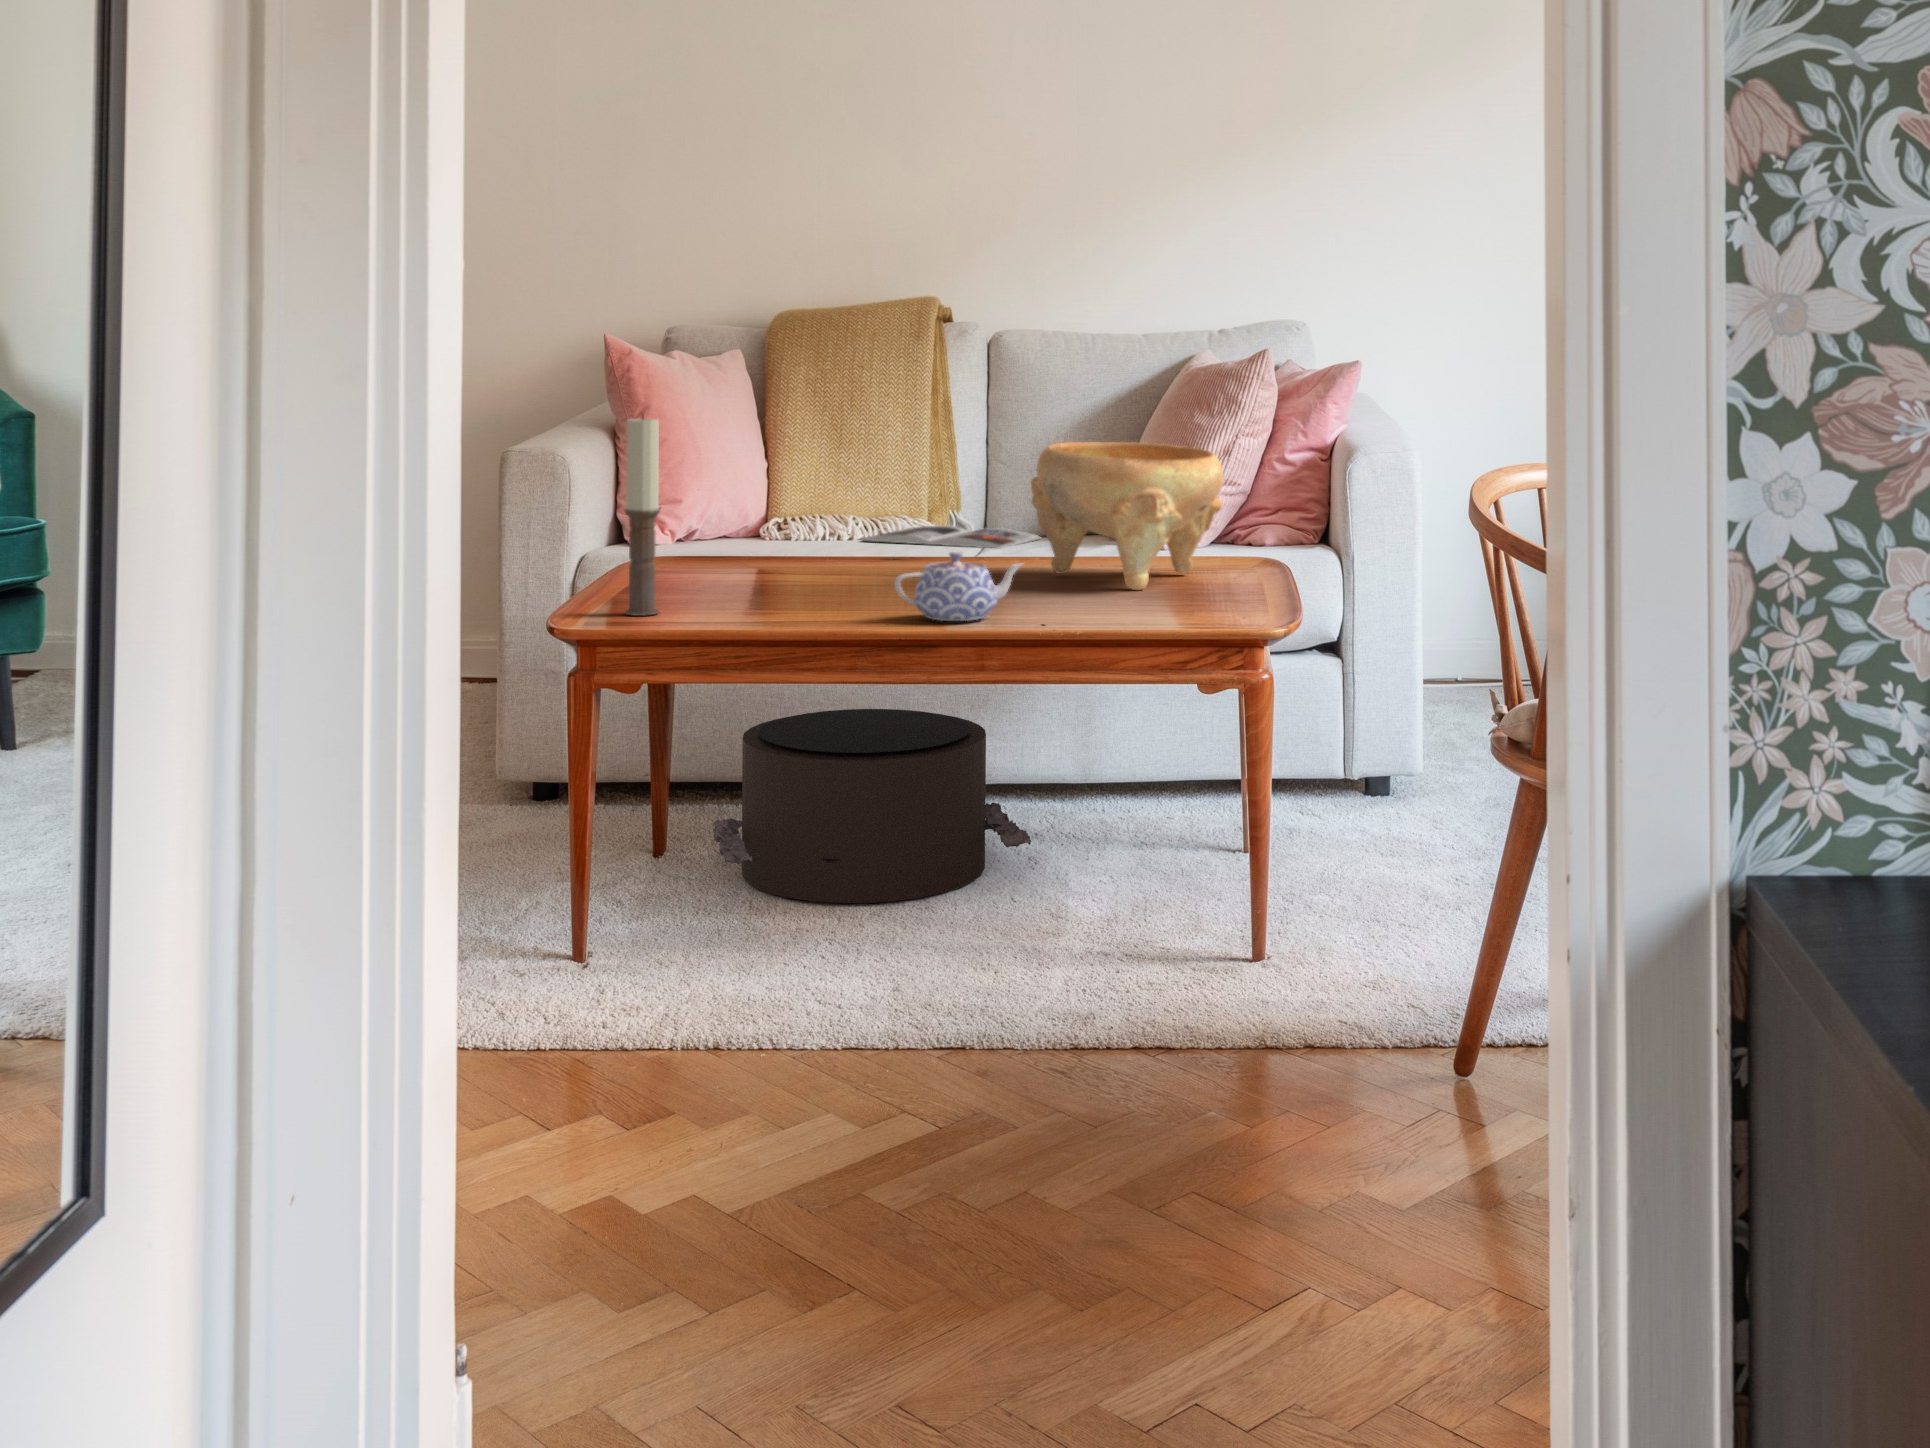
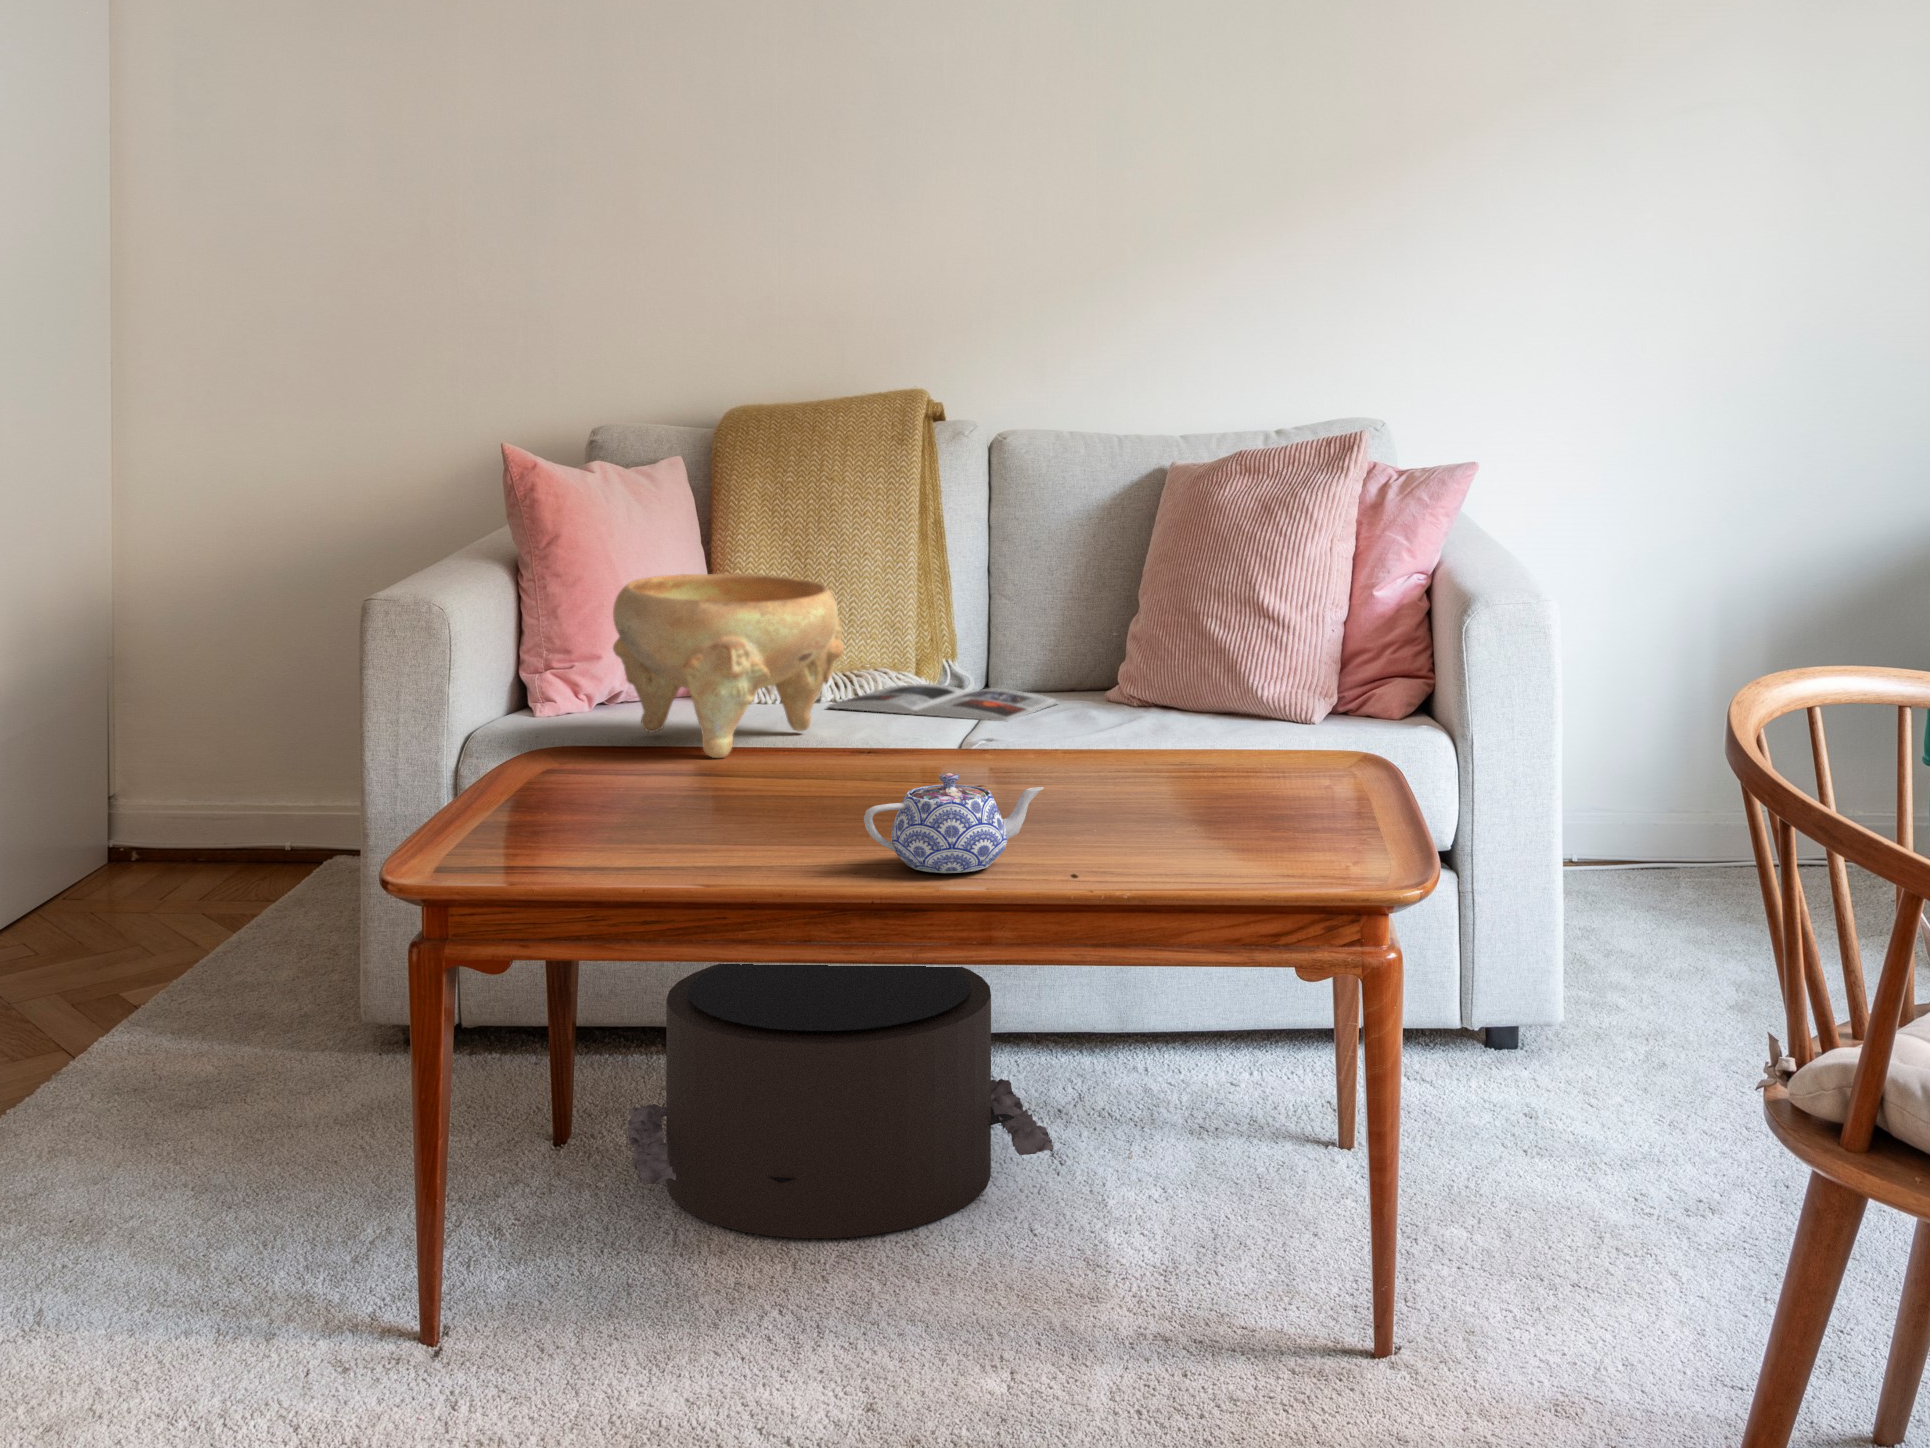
candle: present [625,416,660,616] -> none [497,580,545,859]
decorative bowl: present [1031,442,1223,590] -> present [613,574,844,758]

